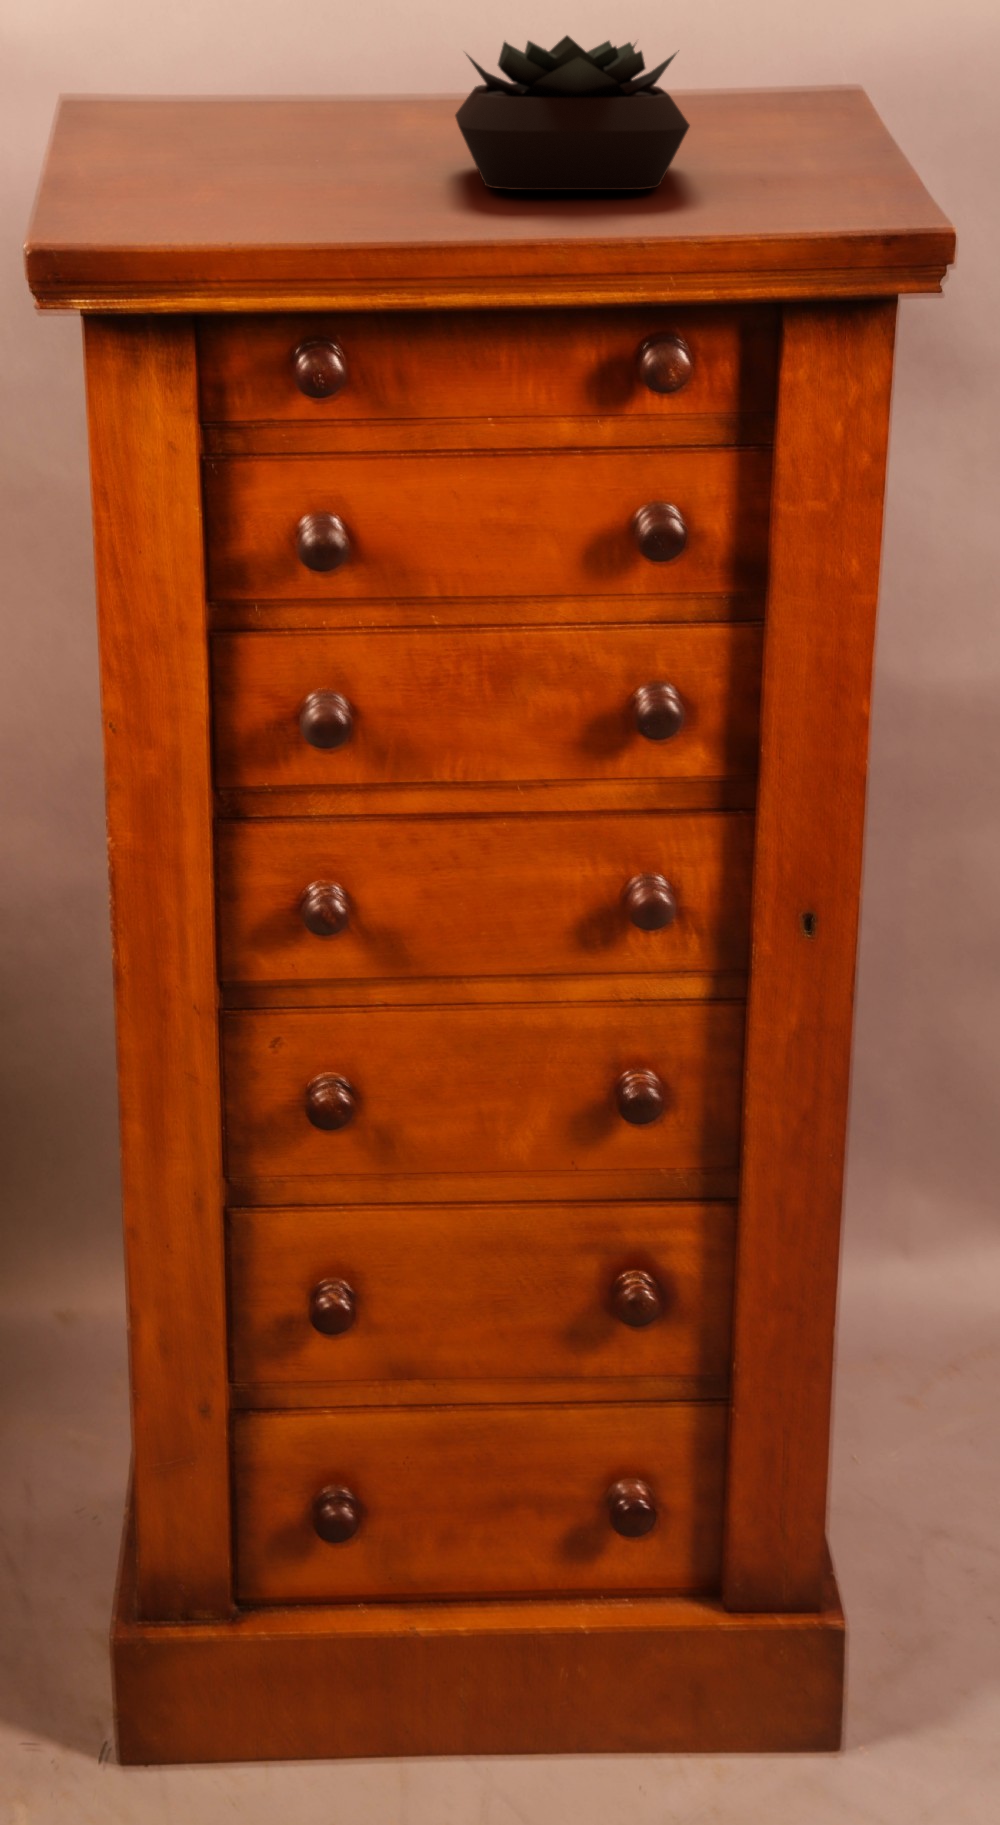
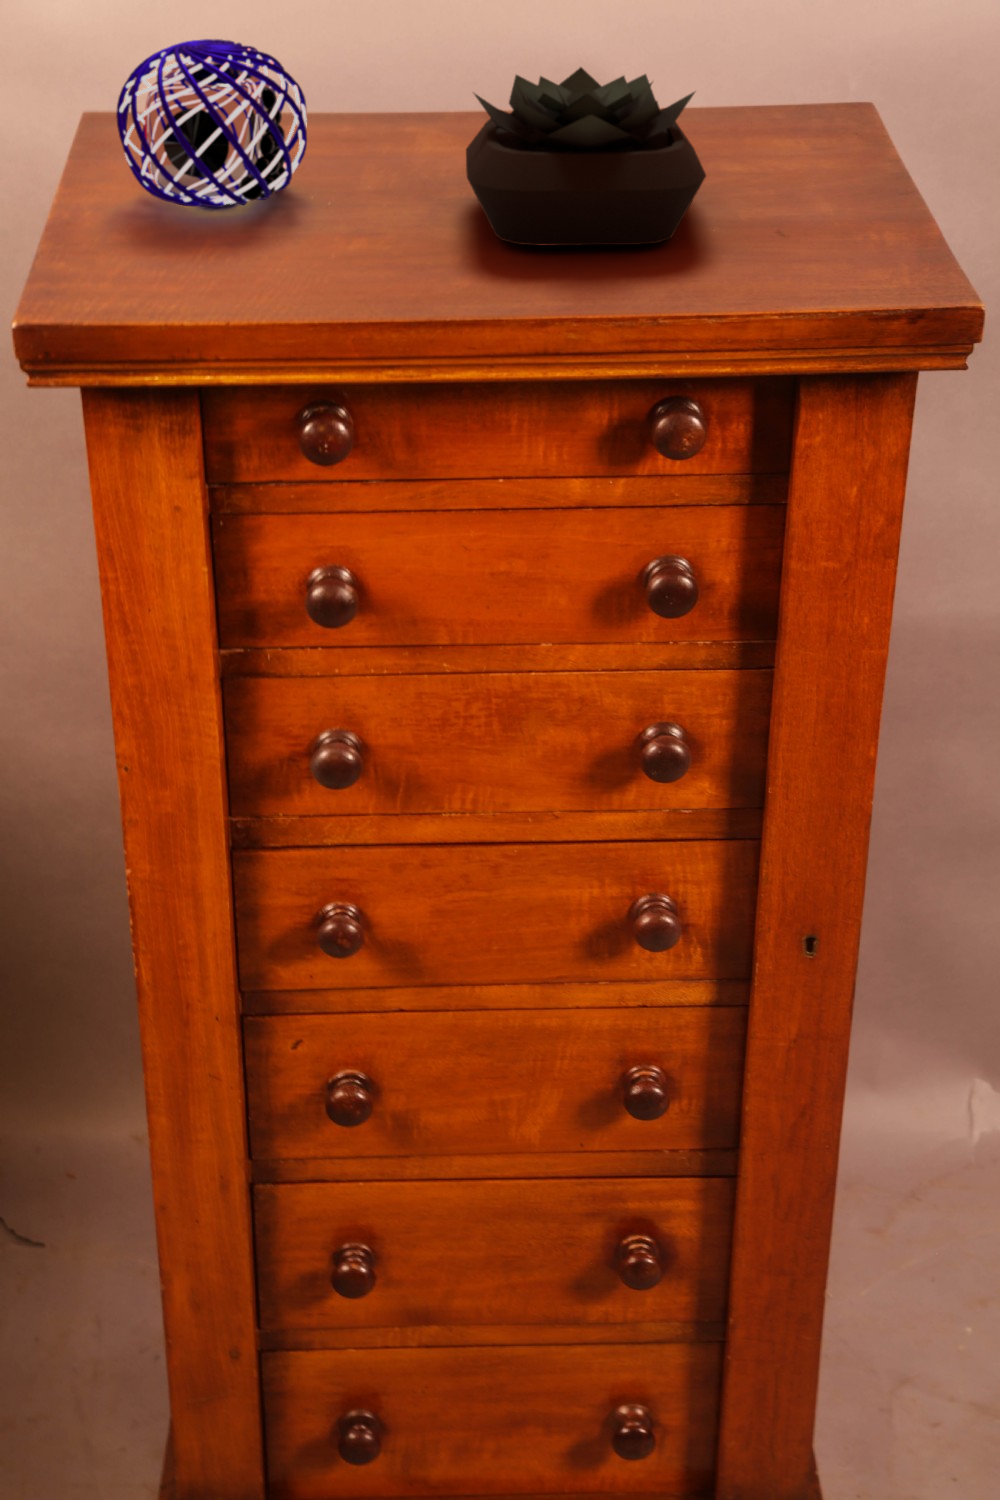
decorative orb: none [113,11,299,171] -> present [116,39,307,208]

